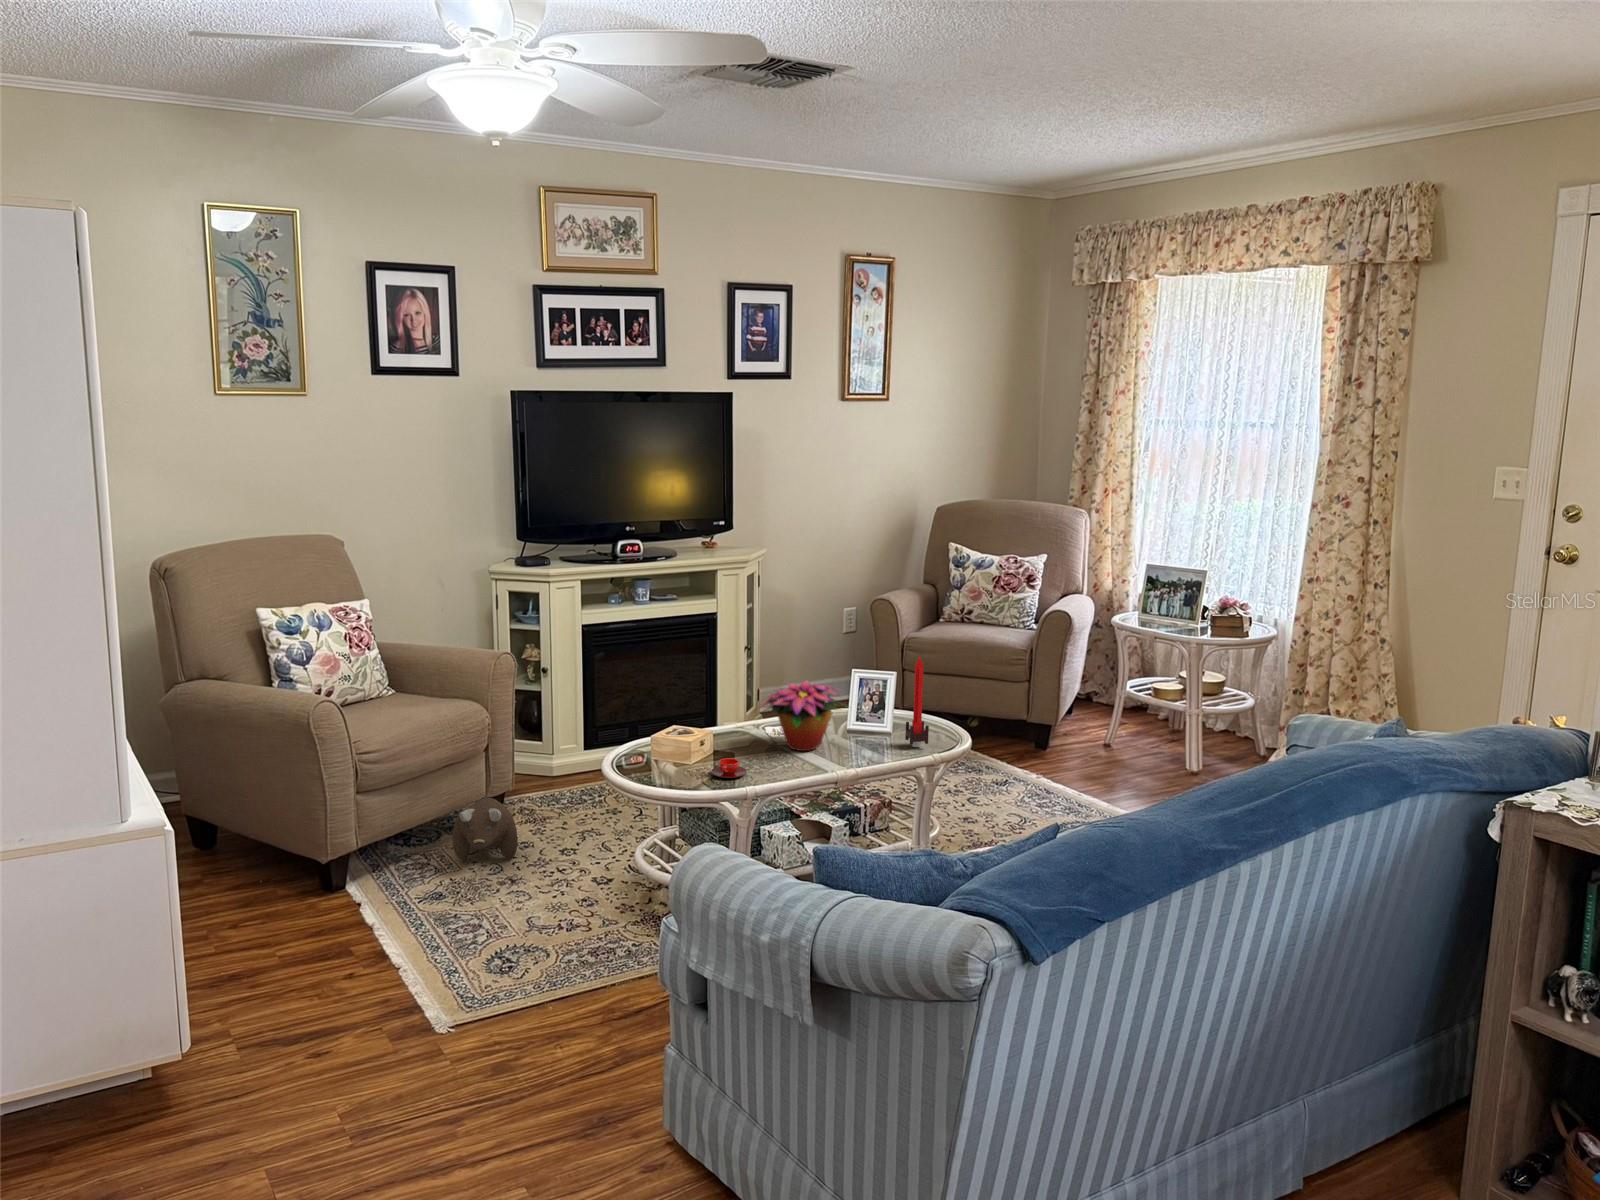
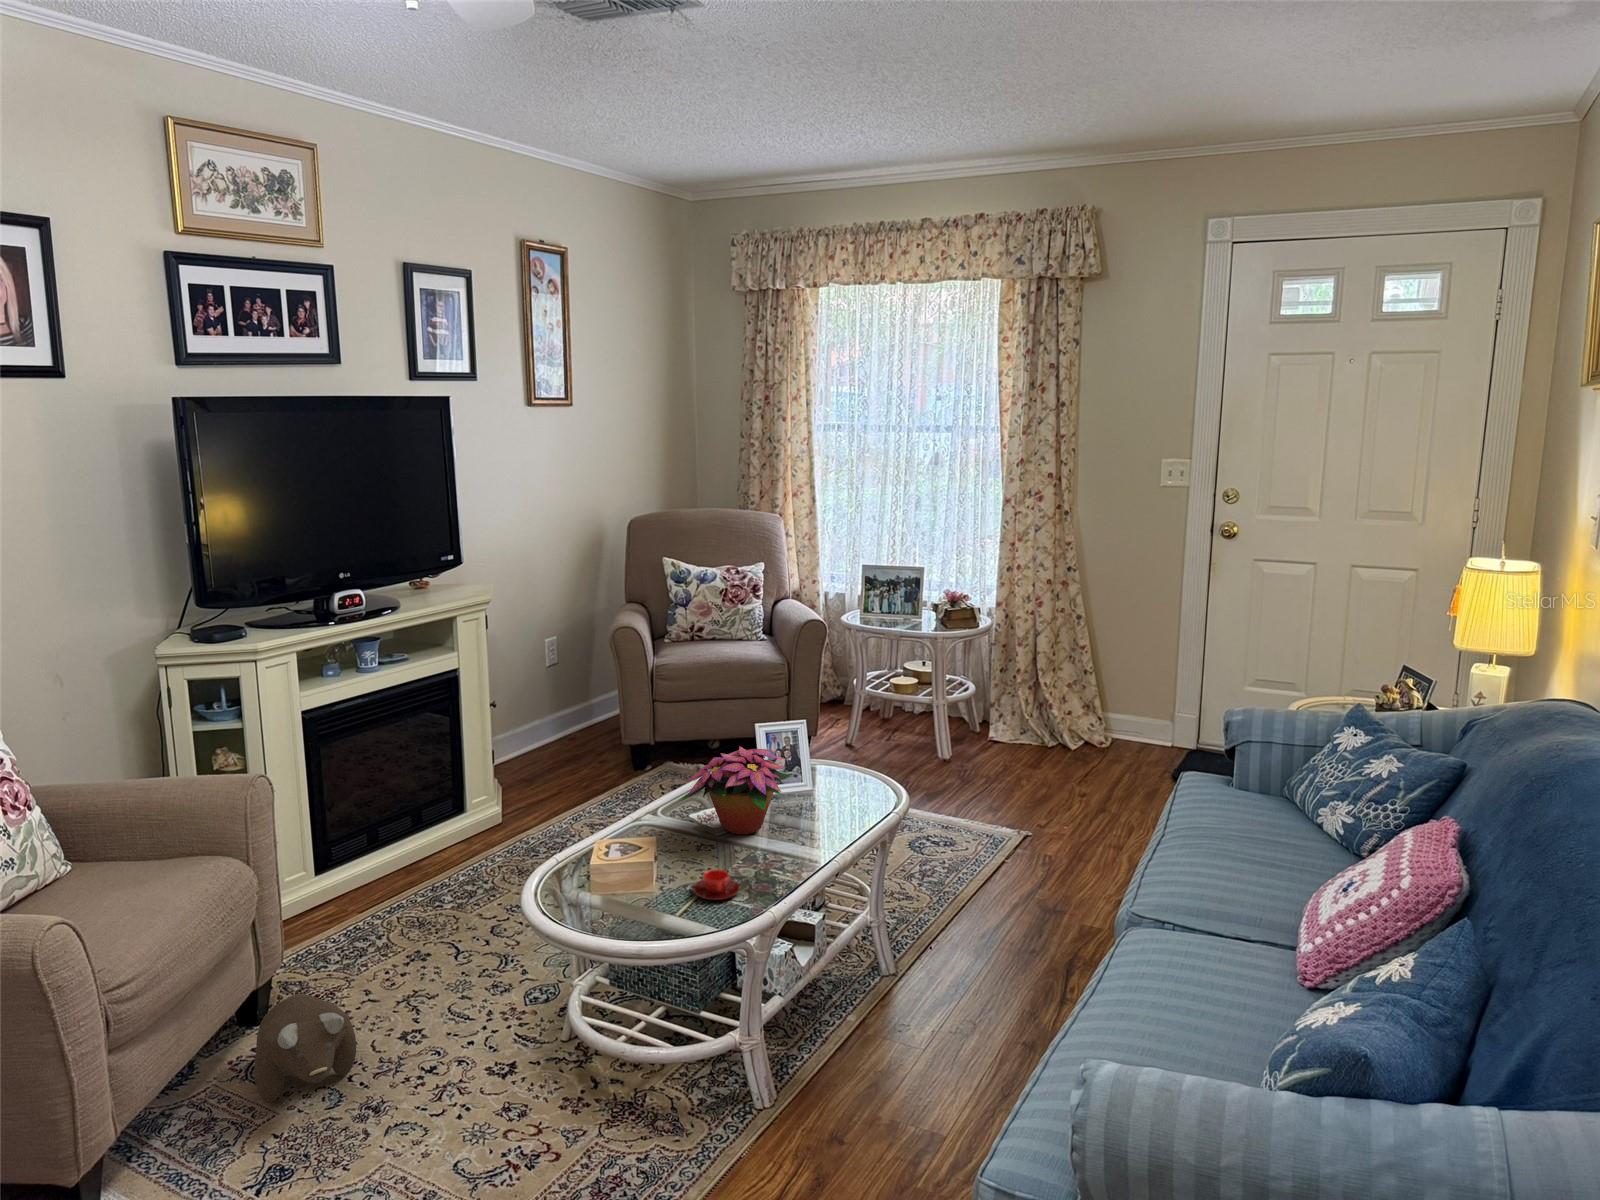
candle: present [905,658,929,747] -> none [837,698,867,800]

